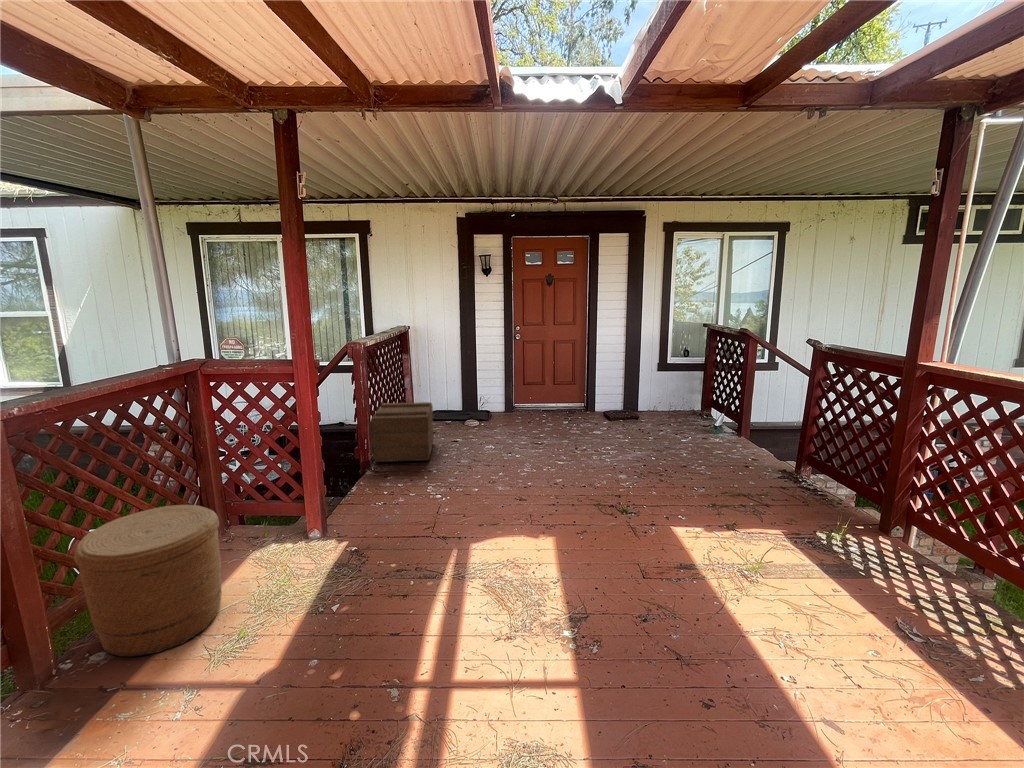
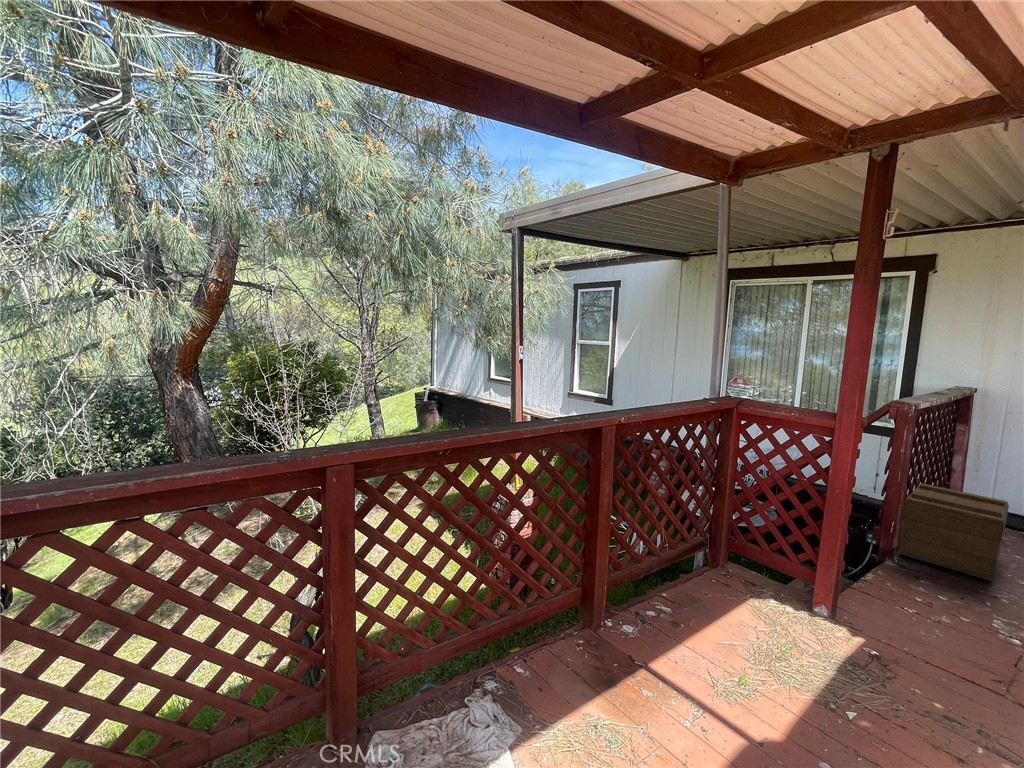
woven basket: present [74,505,221,656] -> none [634,521,742,656]

